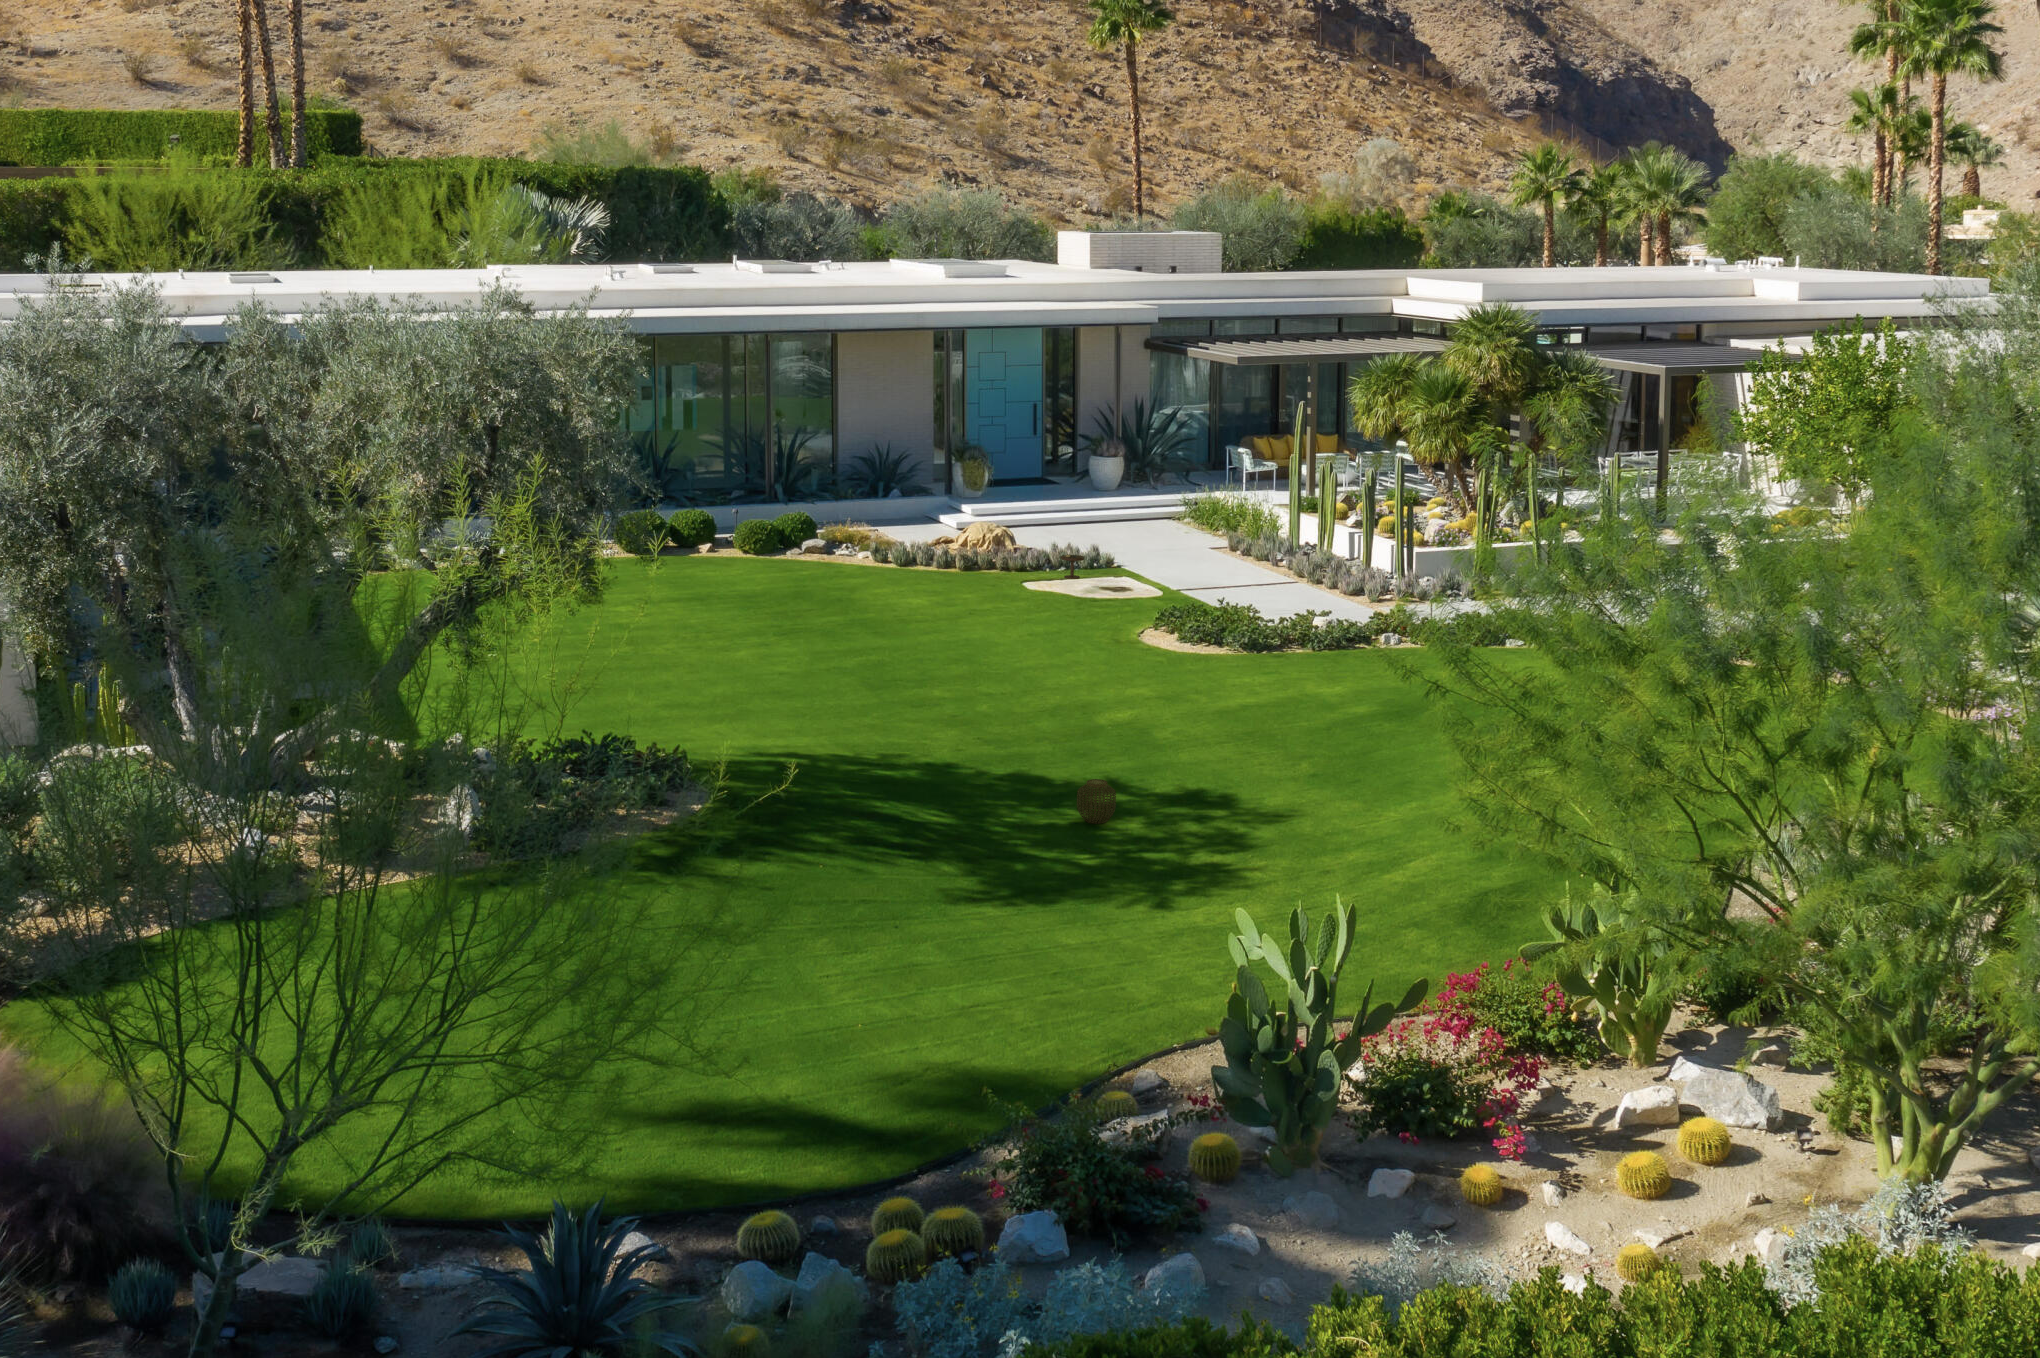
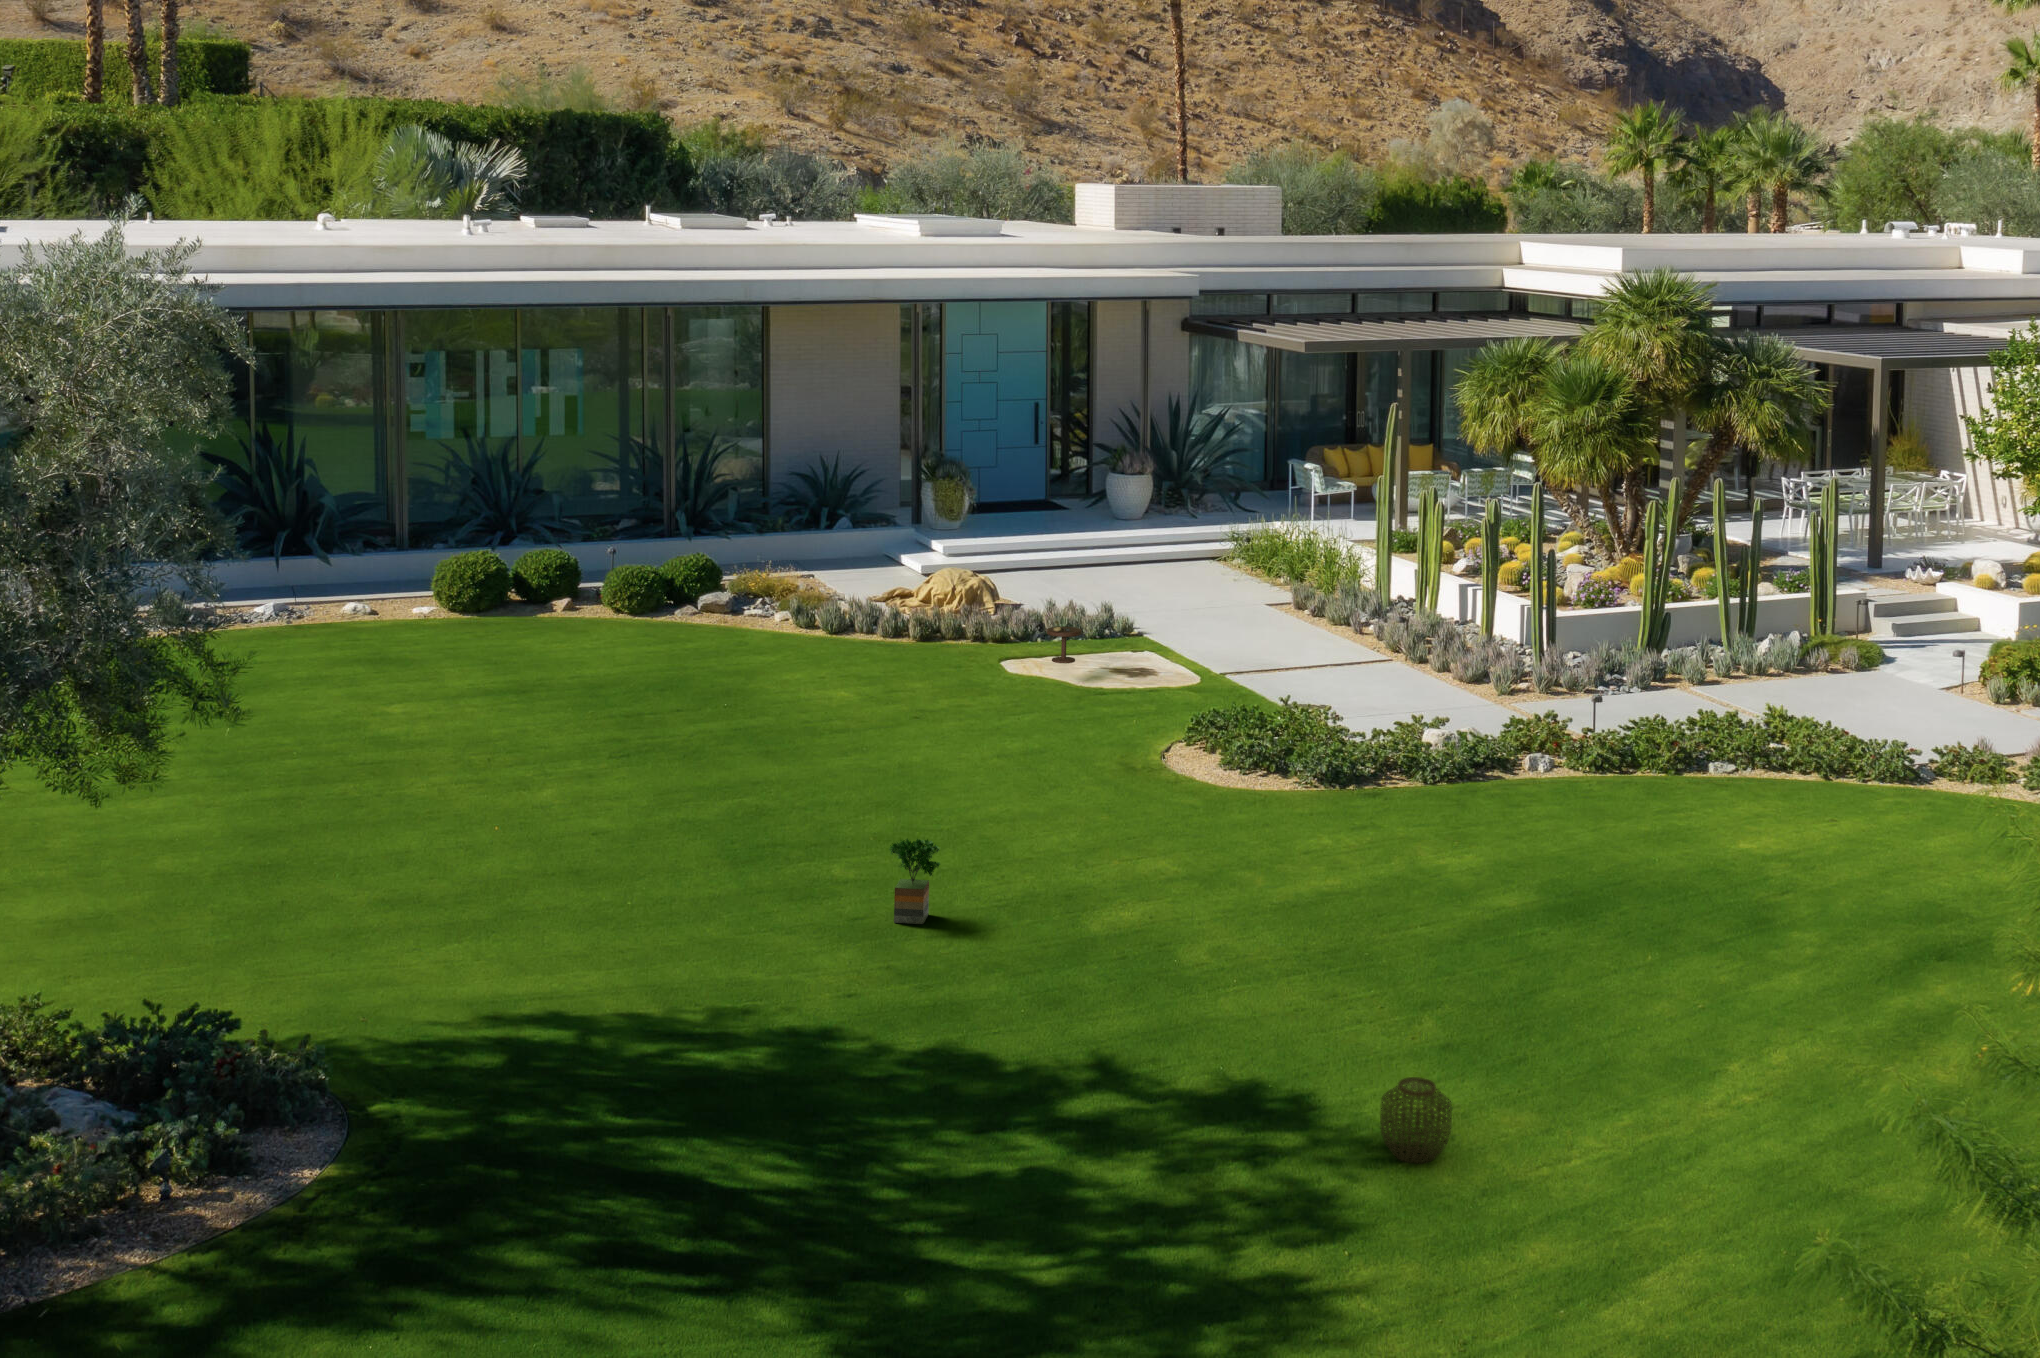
potted tree: none [991,655,1023,703] -> present [889,839,940,924]
woven basket: present [1077,779,1116,824] -> present [1380,1077,1452,1163]

